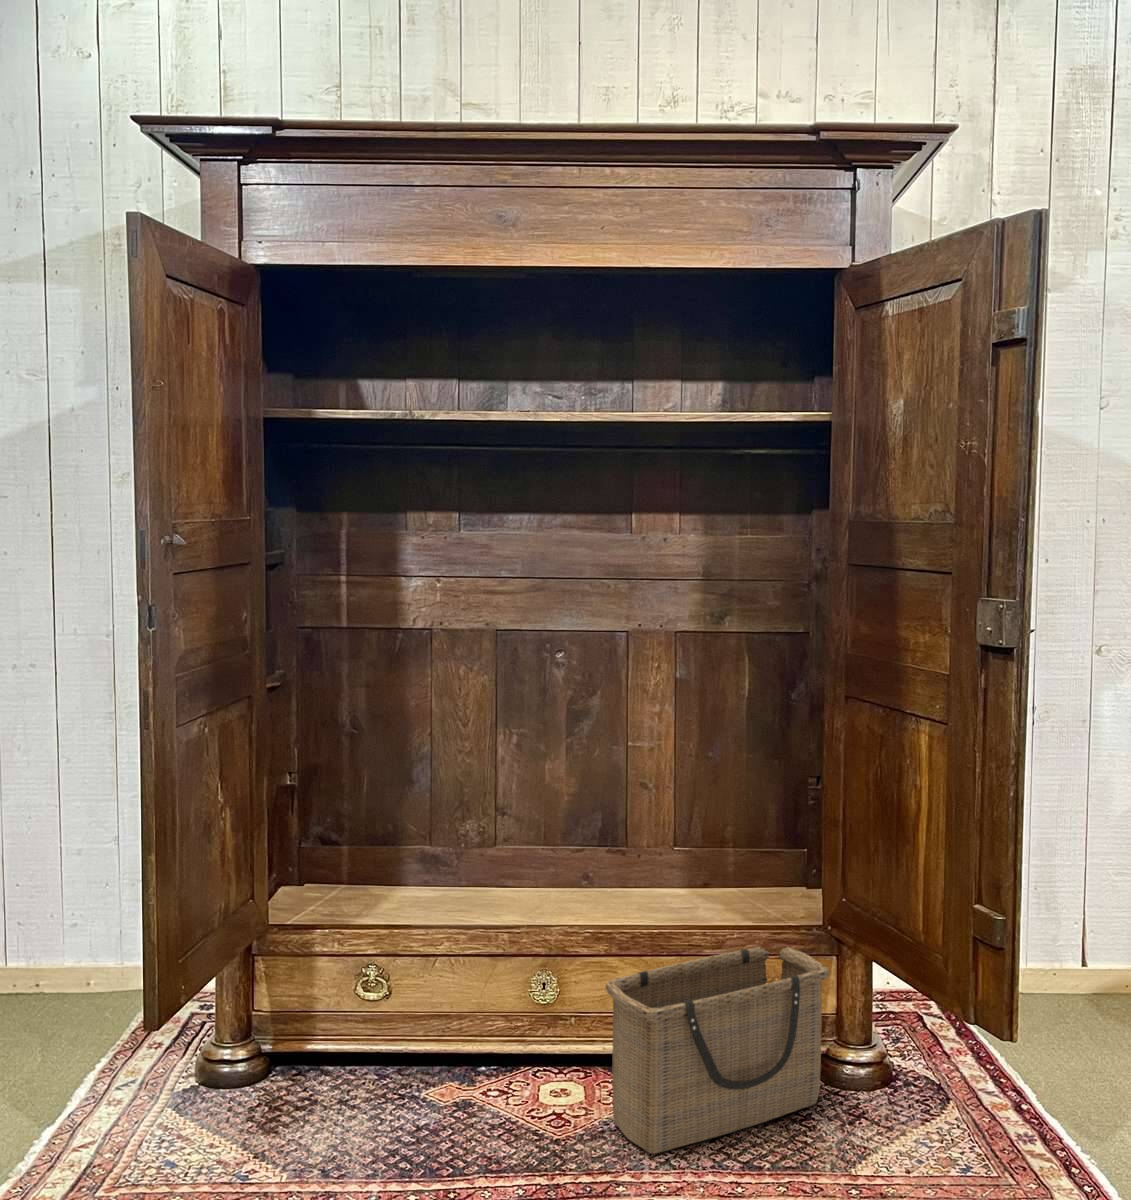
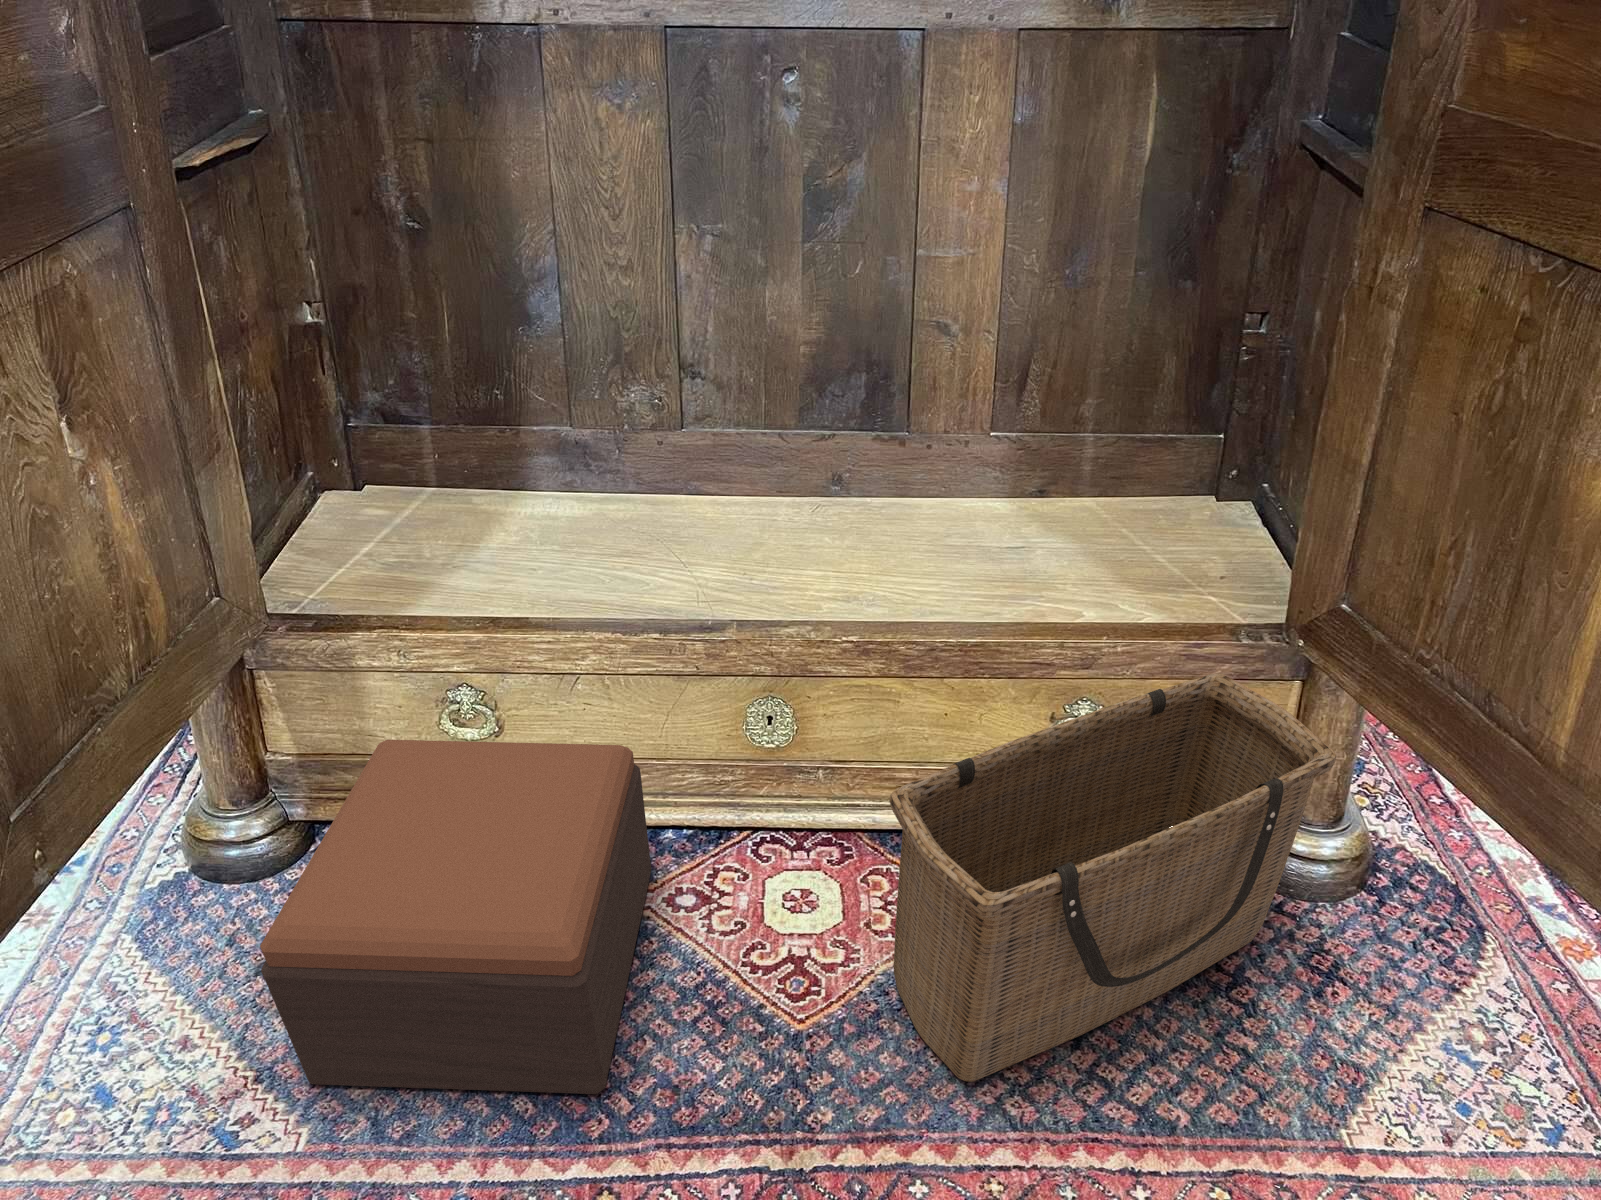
footstool: none [291,987,471,1162] -> present [260,740,651,1094]

